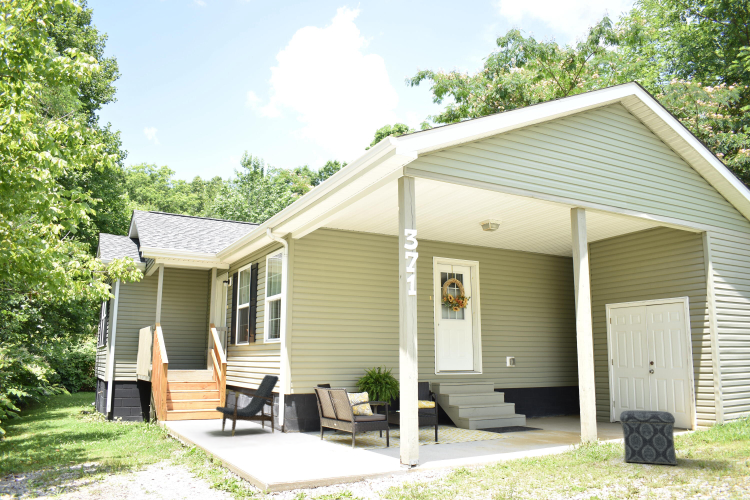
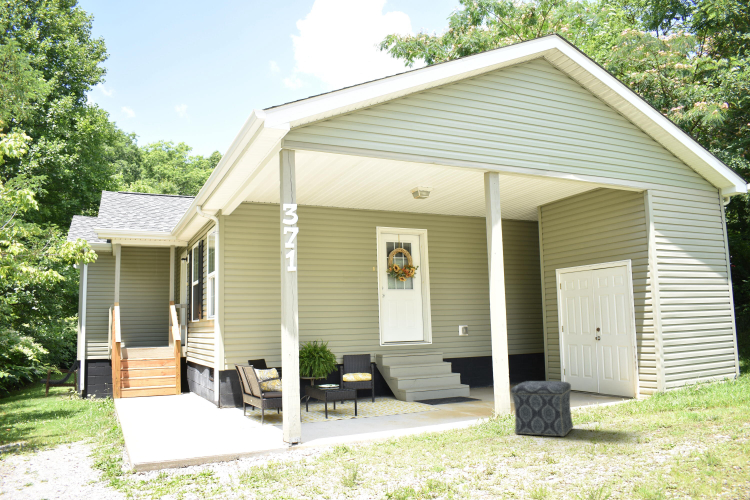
lounge chair: present [216,375,278,436] -> present [40,359,78,397]

